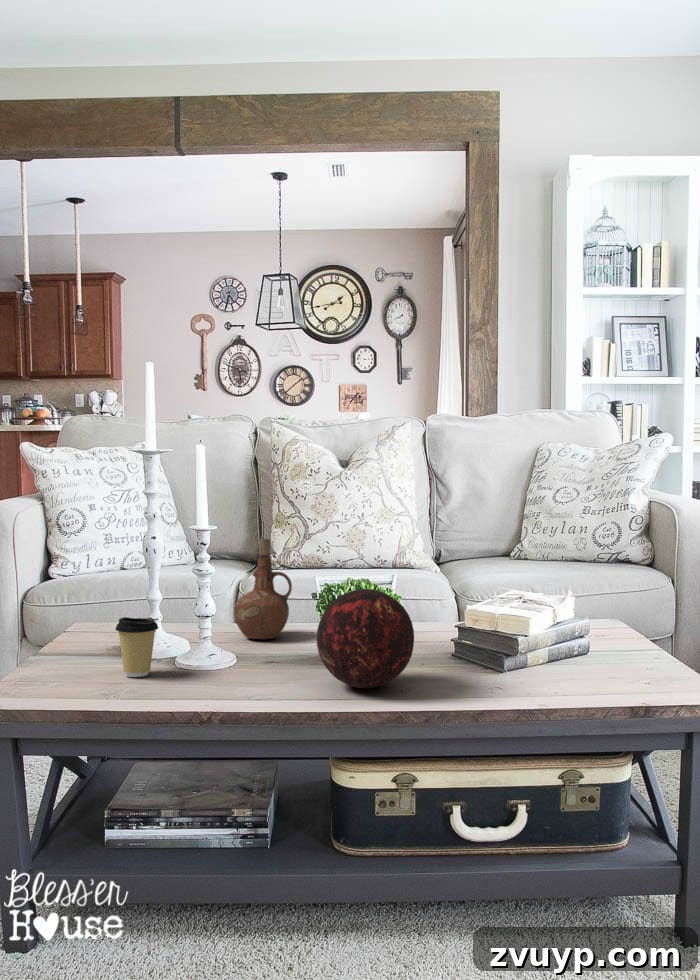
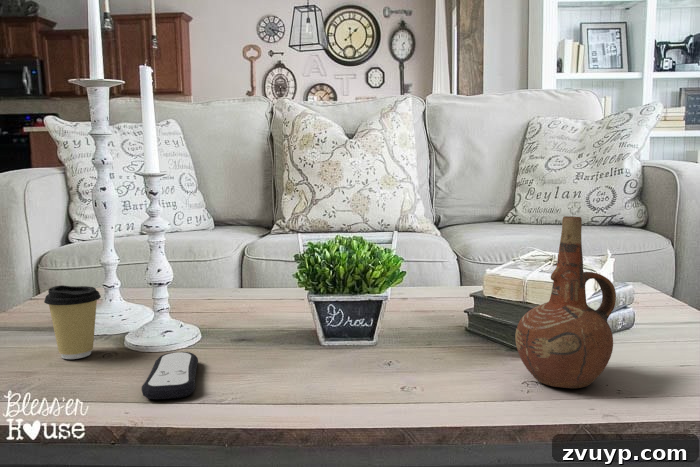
ceramic pitcher: present [234,539,292,639] -> present [515,216,616,388]
decorative orb: present [317,589,414,688] -> none [289,249,417,379]
remote control: none [209,671,249,700] -> present [142,352,198,399]

